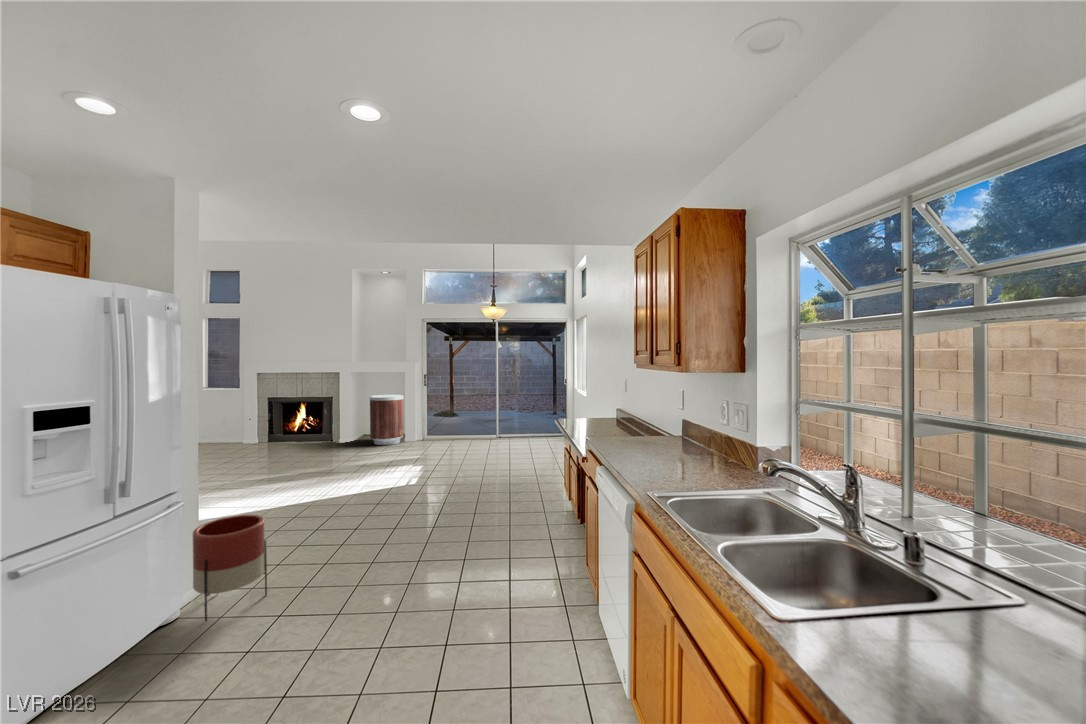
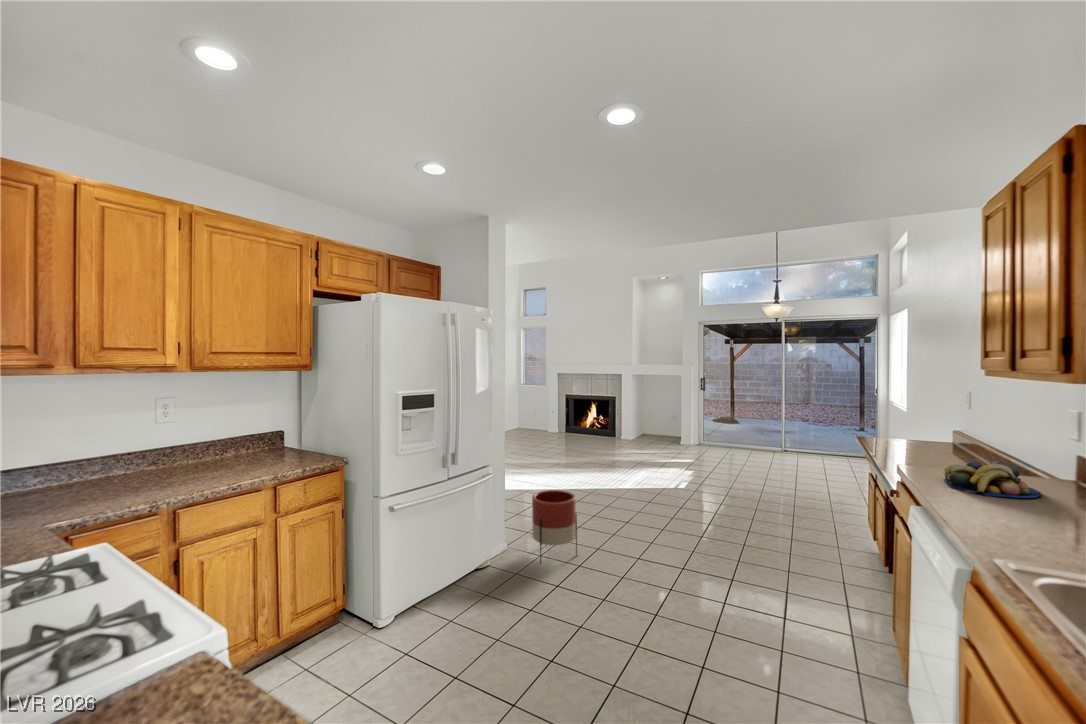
trash can: present [370,395,404,445] -> none [649,398,680,446]
fruit bowl: none [620,423,677,451] -> present [944,461,1042,498]

